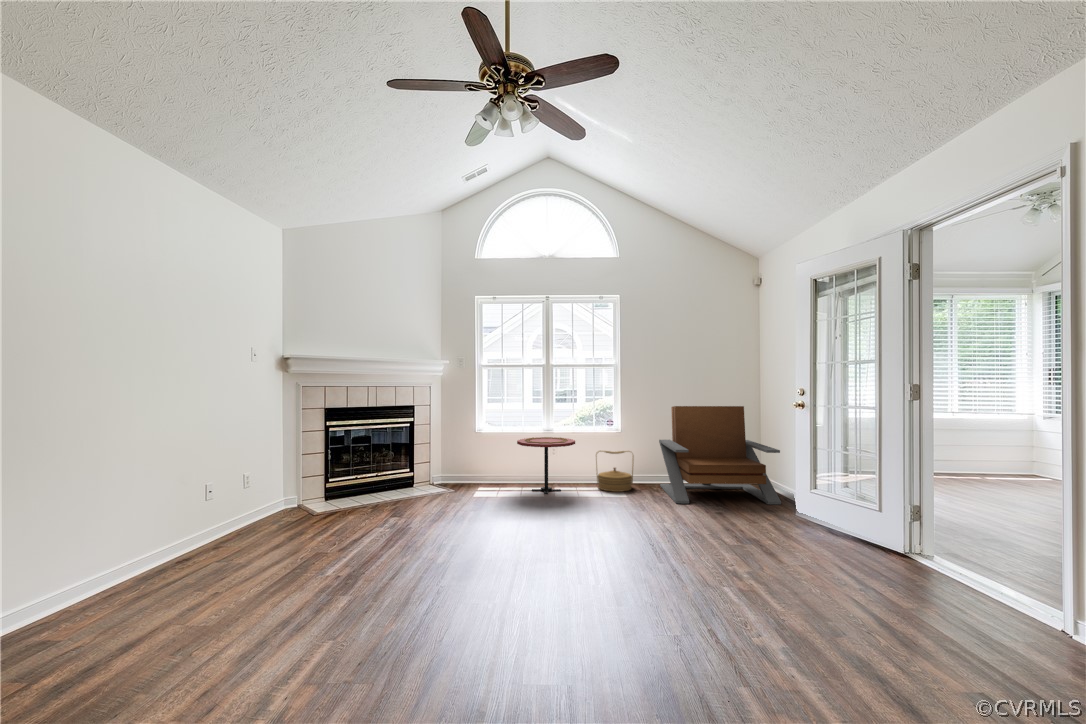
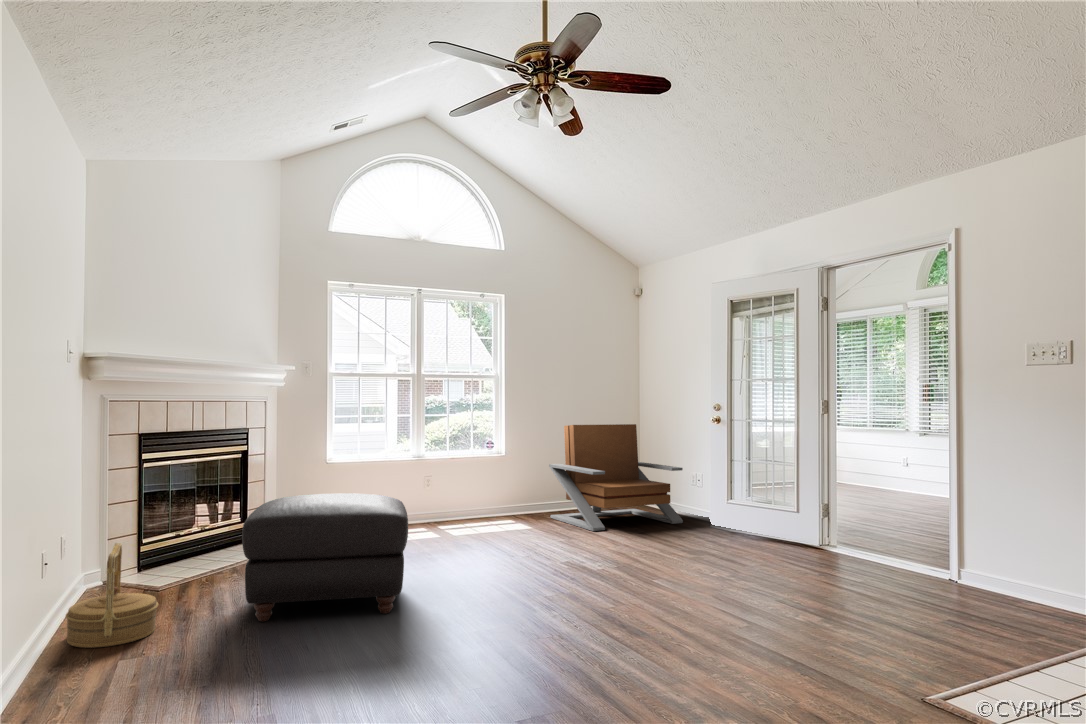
side table: present [517,437,575,494] -> none [397,467,472,537]
woven basket: present [596,451,634,492] -> present [66,543,158,648]
ottoman: none [301,459,448,558] -> present [242,493,408,621]

